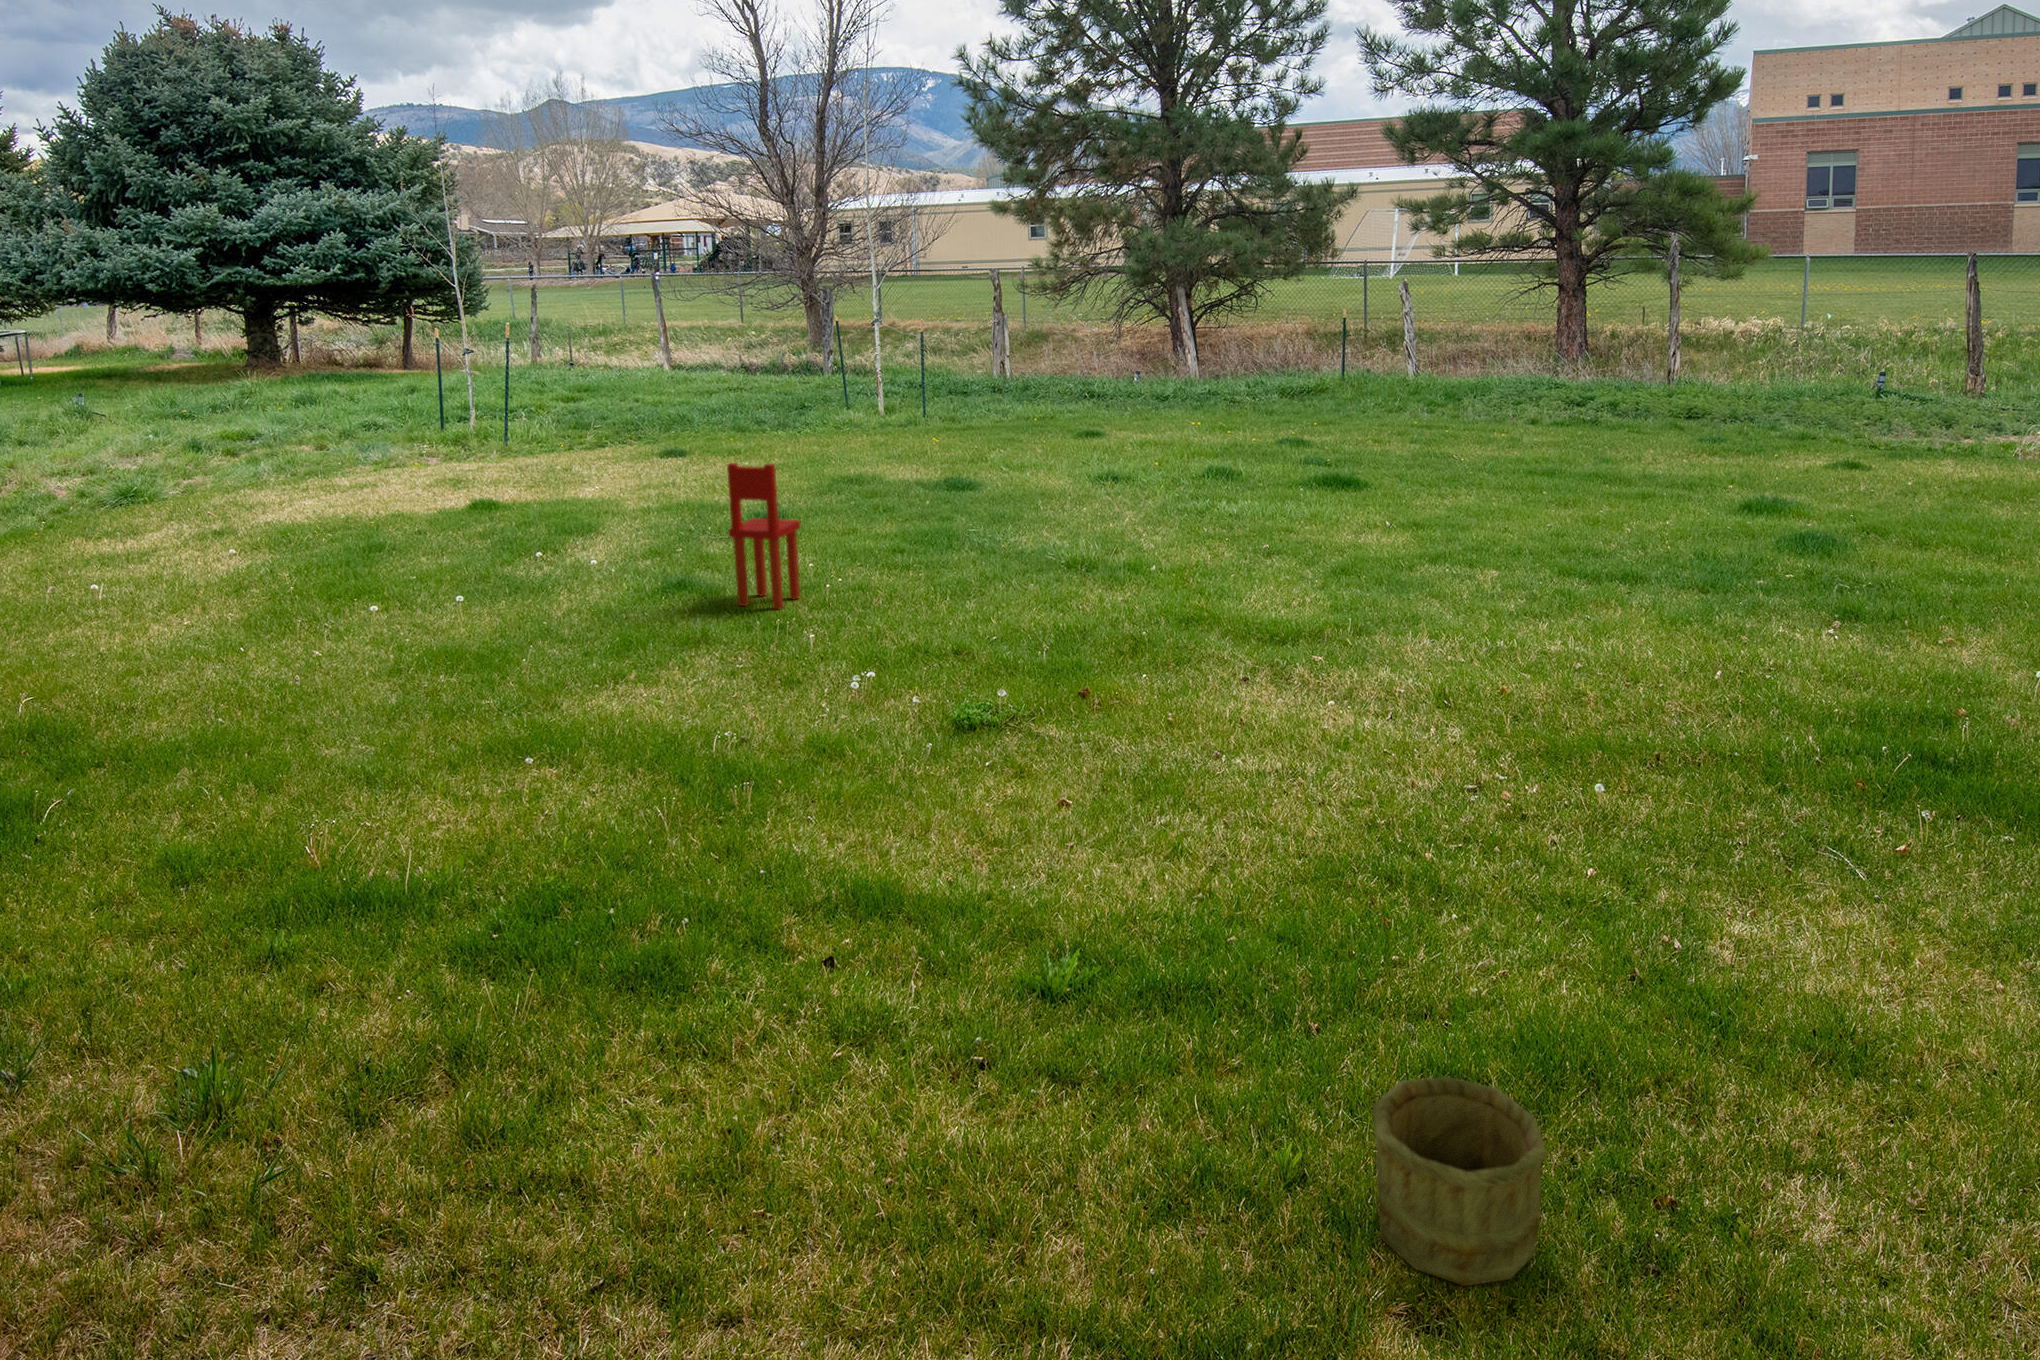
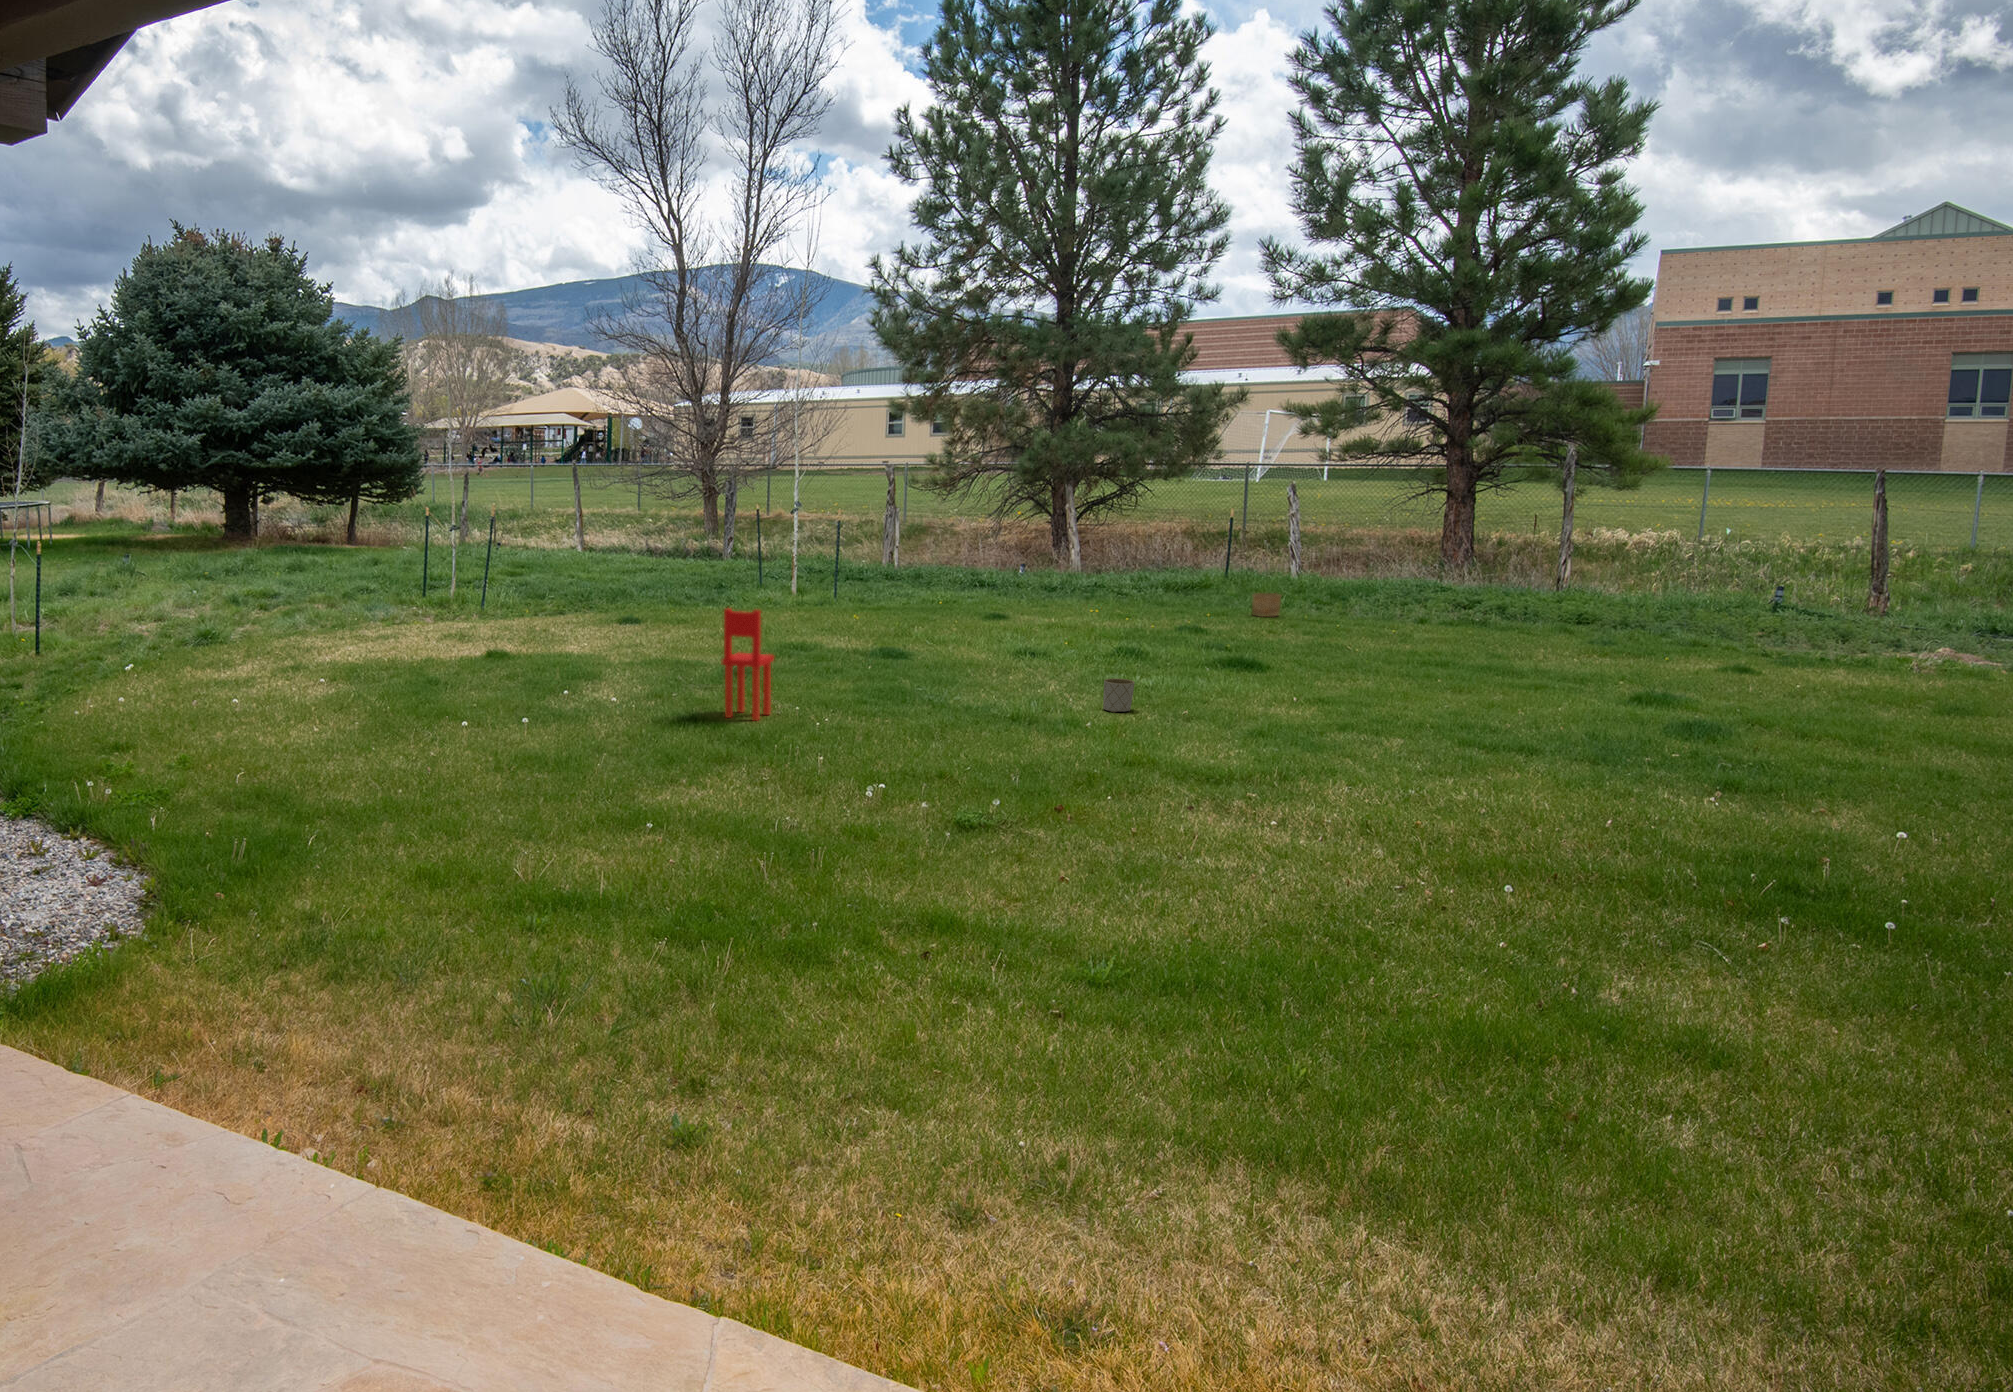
planter: none [1222,530,1259,574] -> present [1103,678,1135,713]
wooden bucket: present [1373,1077,1548,1286] -> present [1252,593,1281,617]

